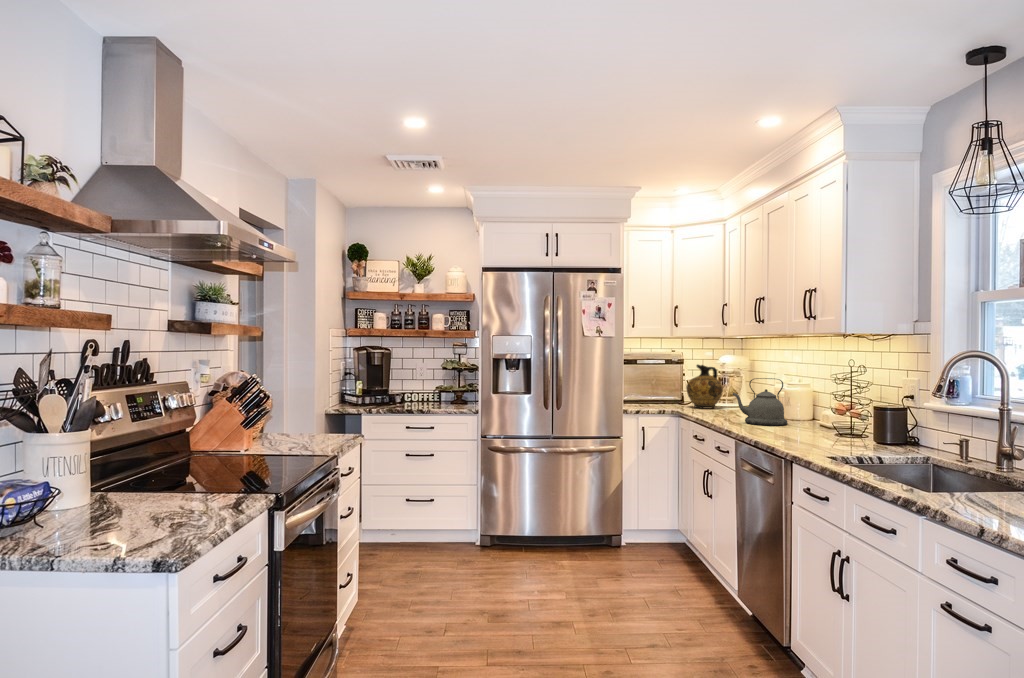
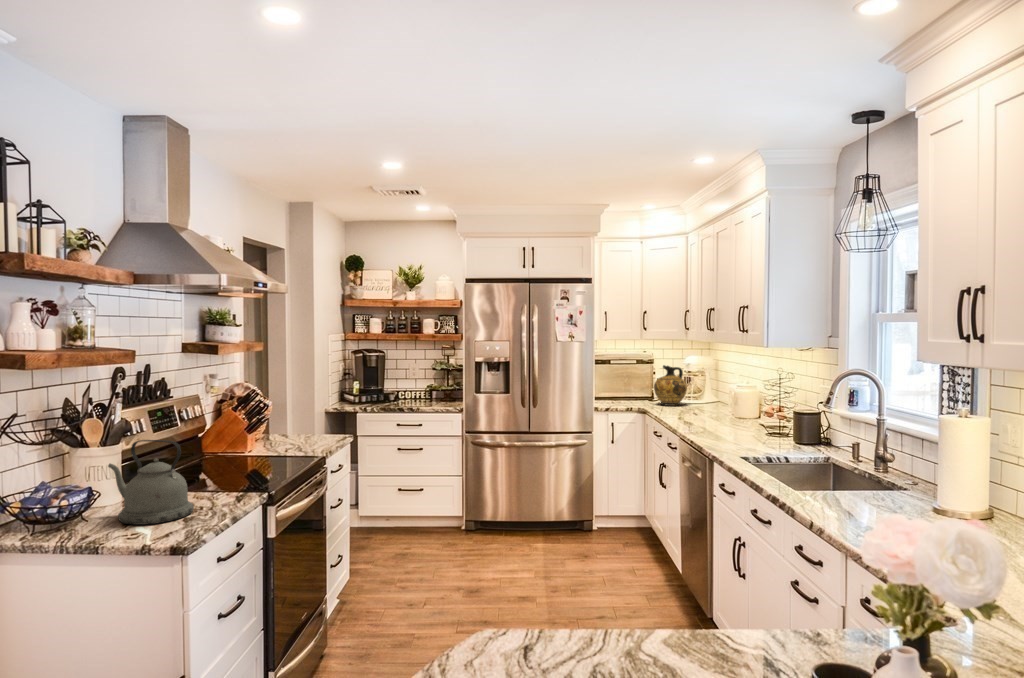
kettle: present [733,378,787,426] -> present [108,440,194,525]

